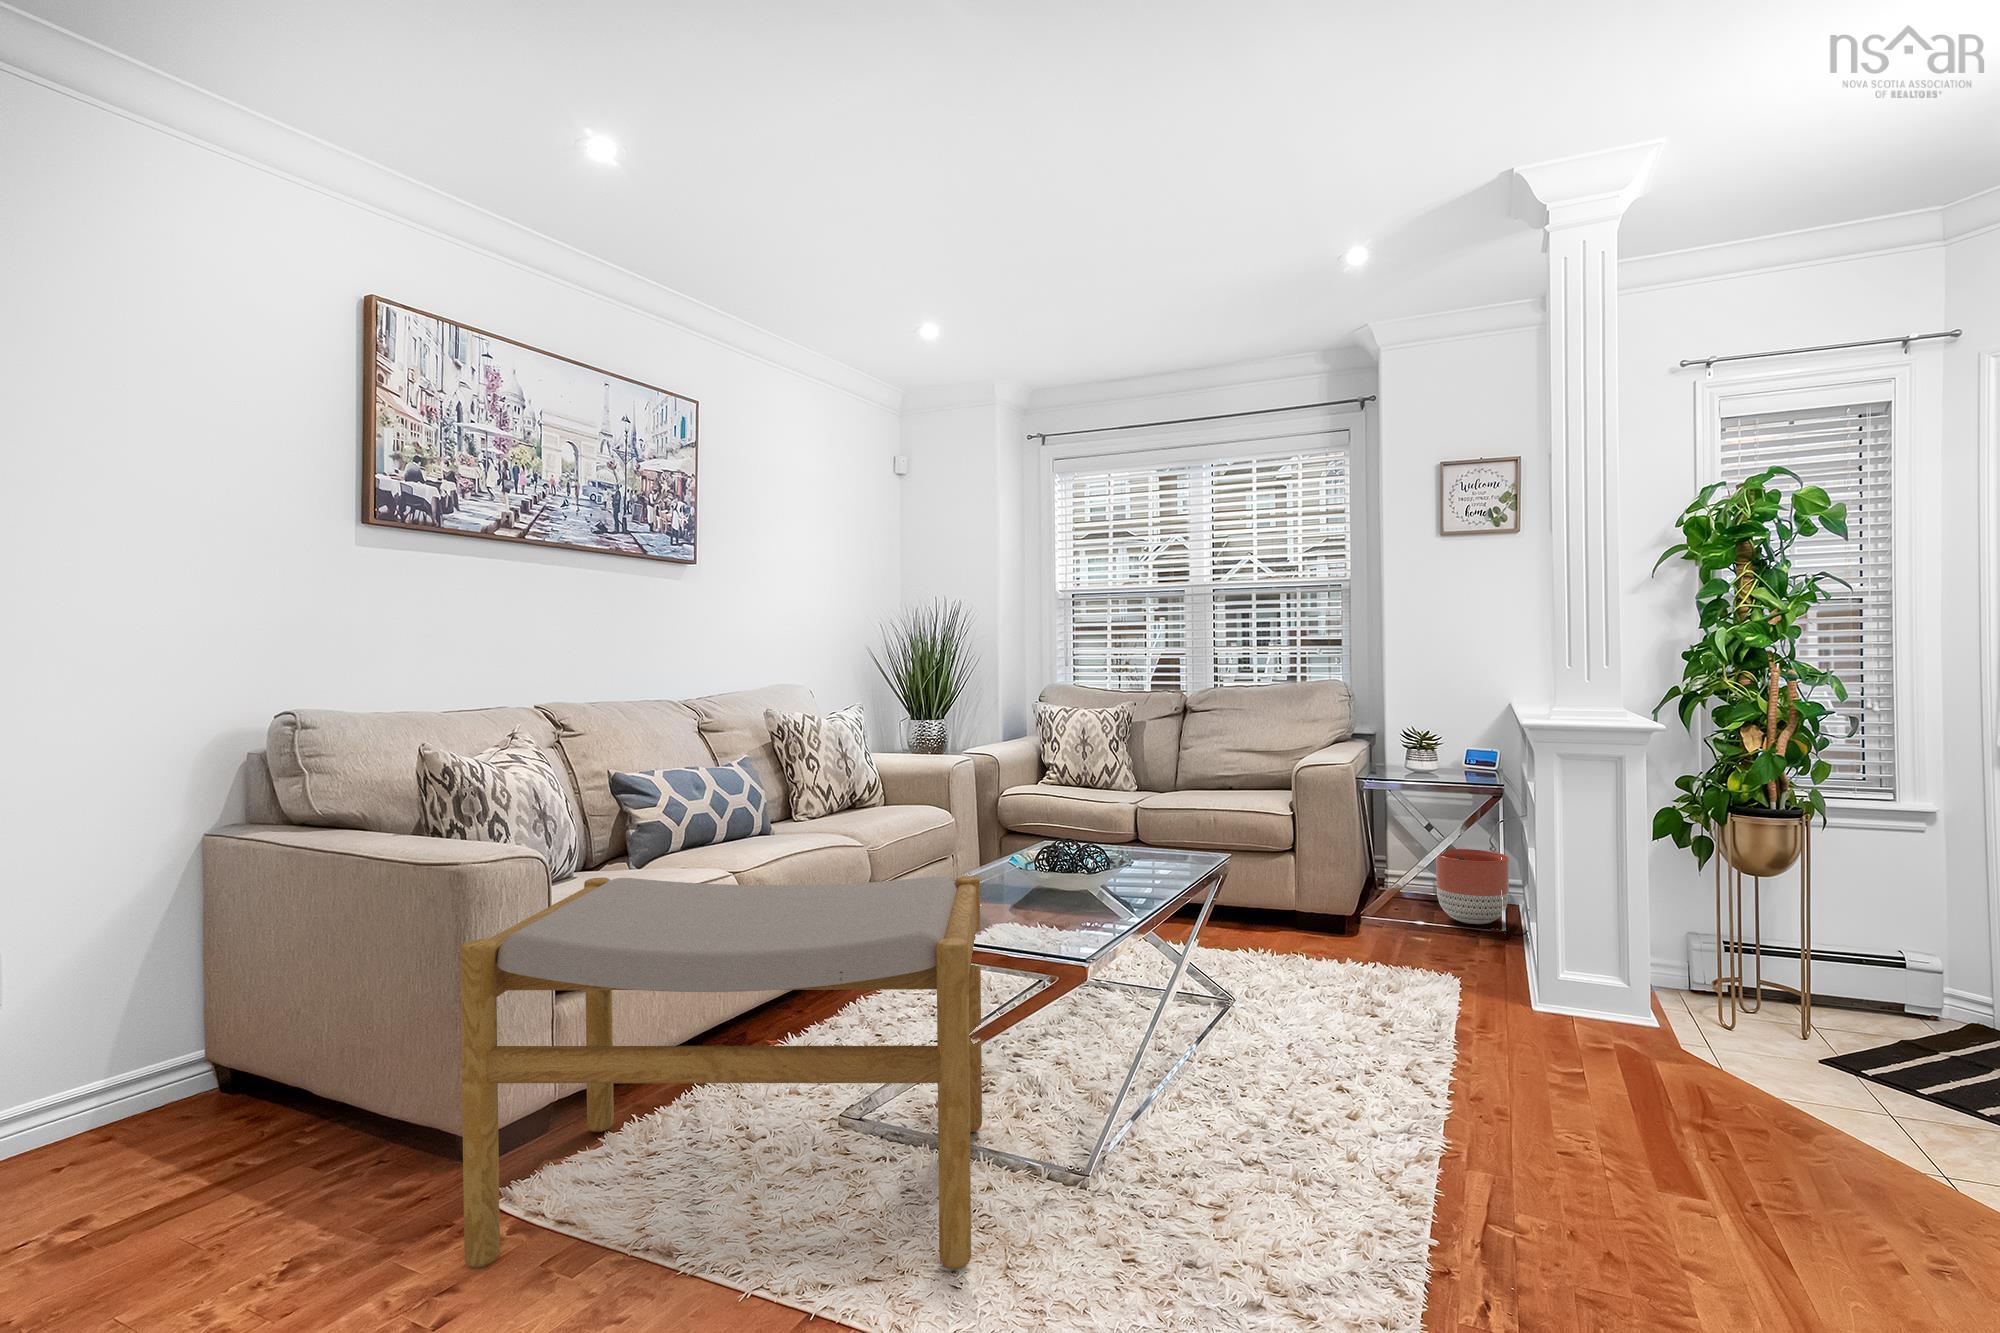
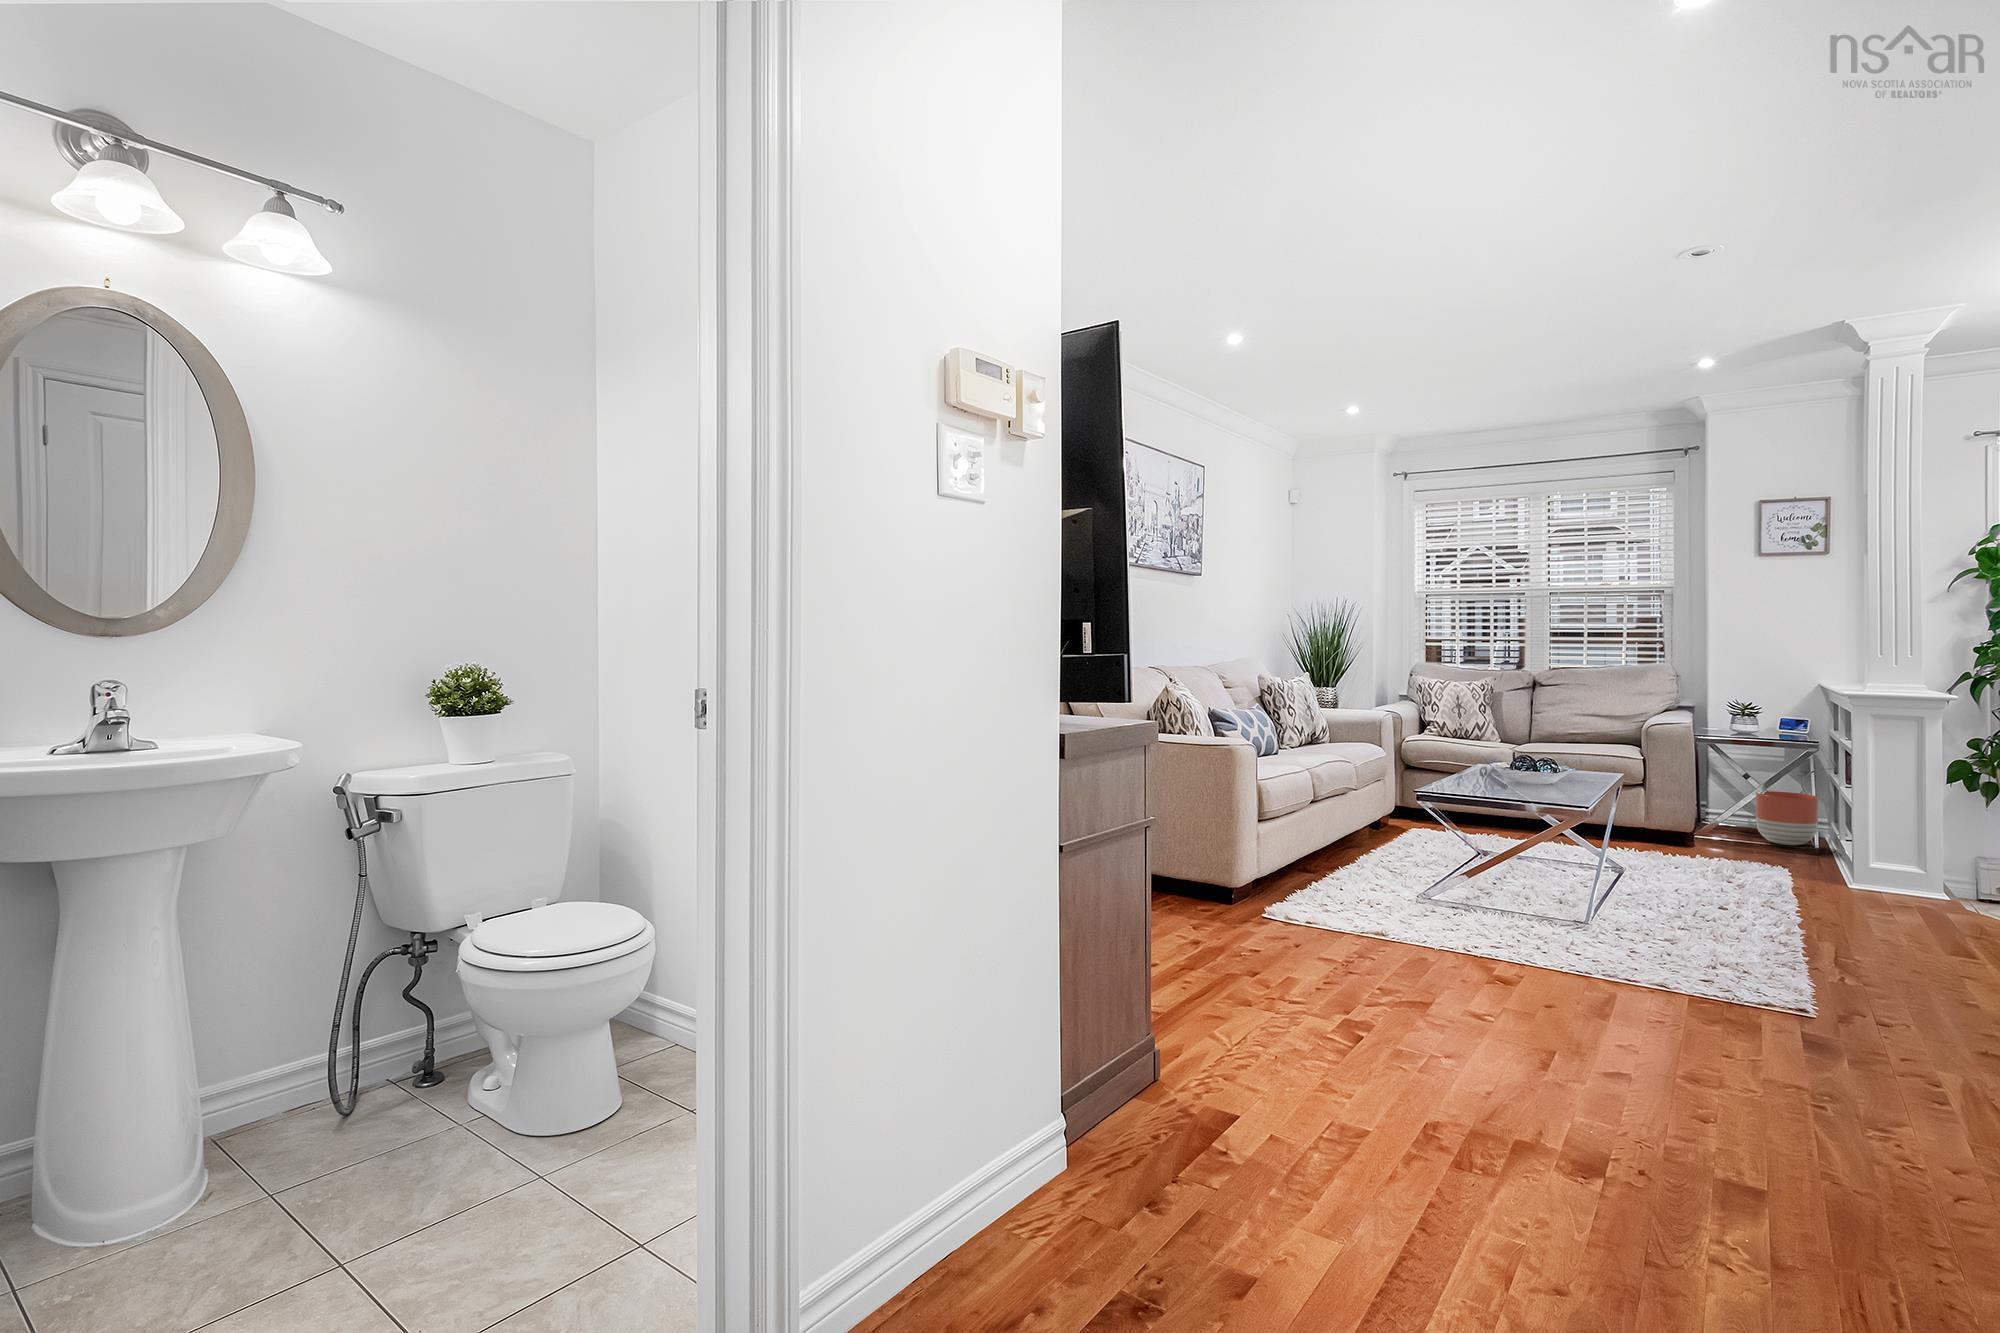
footstool: present [460,876,982,1269] -> none [1283,763,1567,951]

